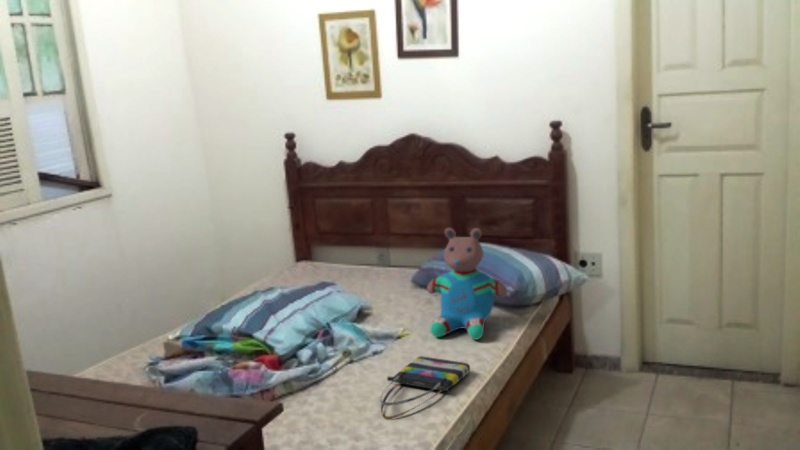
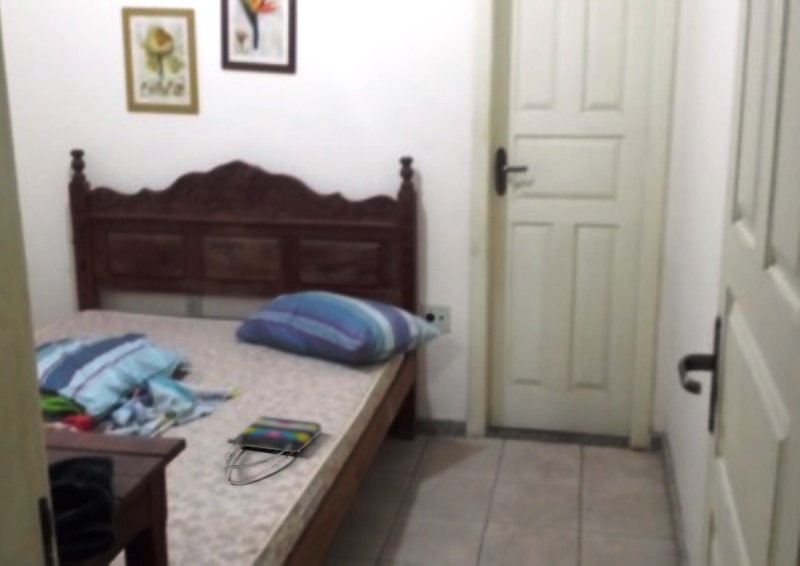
teddy bear: present [427,228,507,340] -> none [262,270,356,399]

